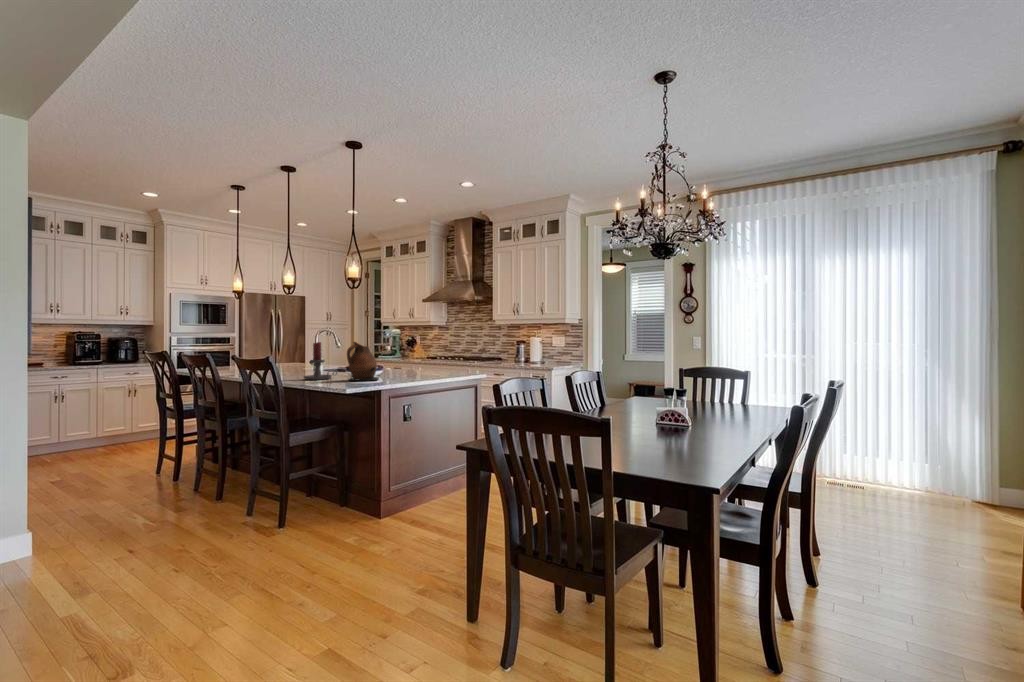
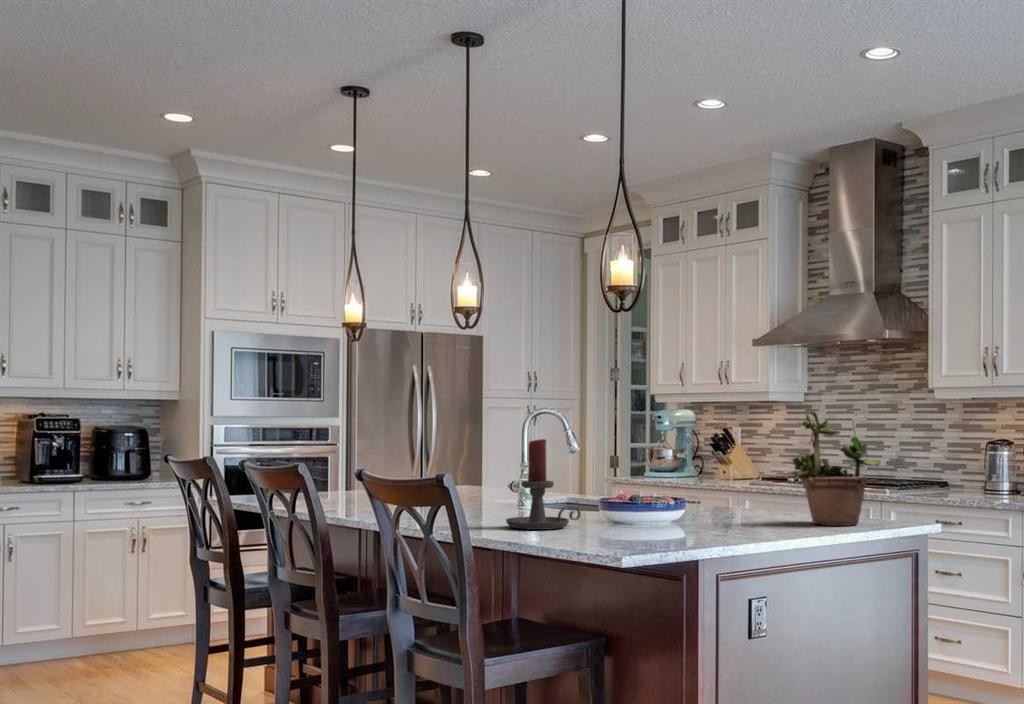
potted plant: none [423,326,459,374] -> present [788,411,880,526]
ceramic pitcher: present [347,342,379,381] -> none [607,439,685,538]

